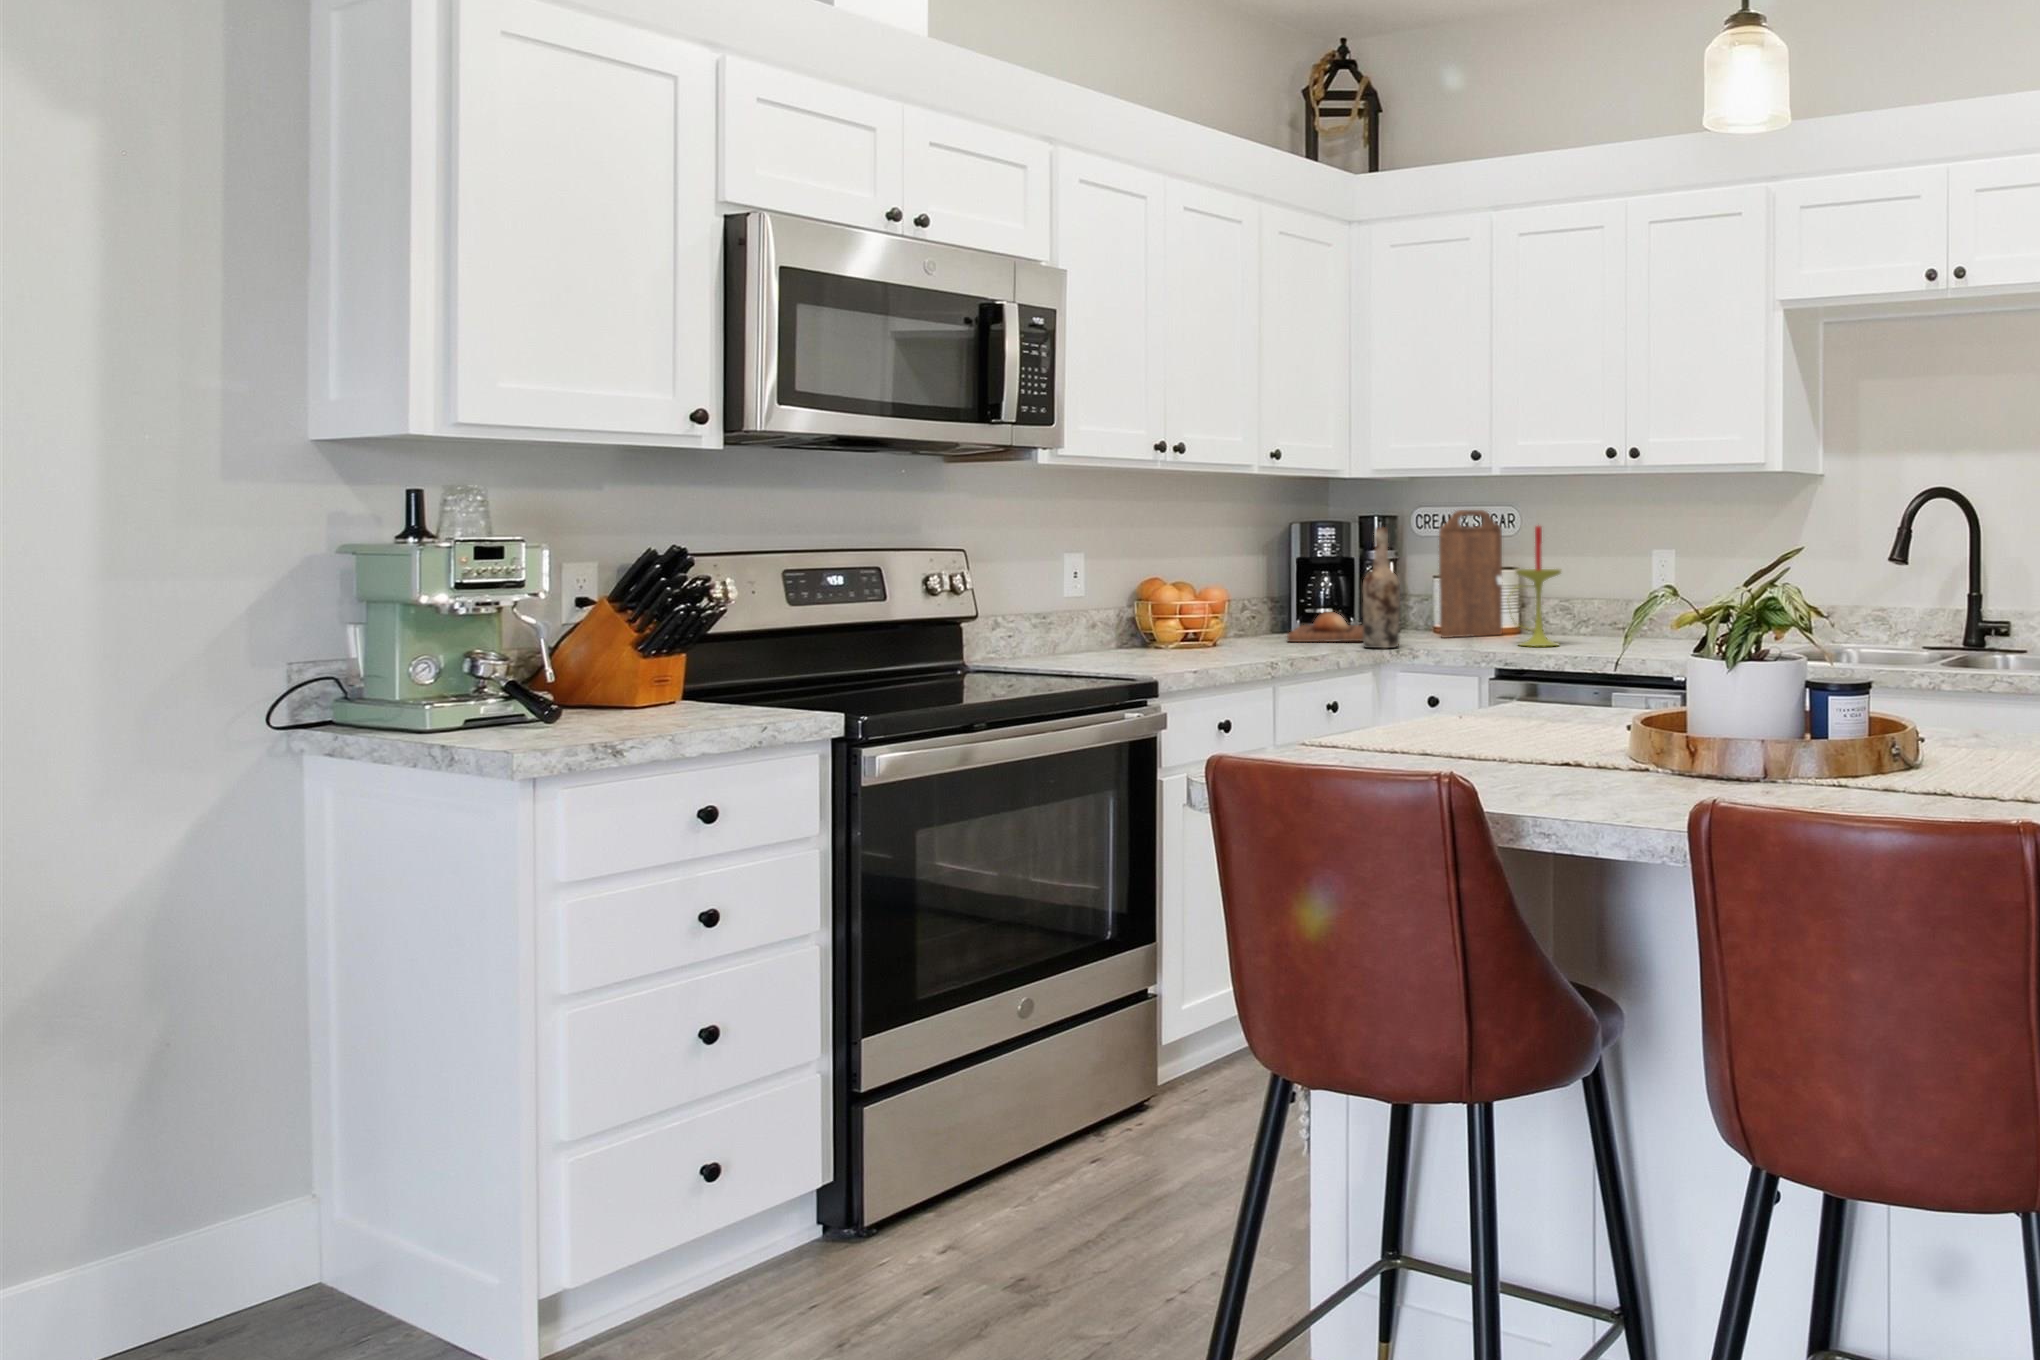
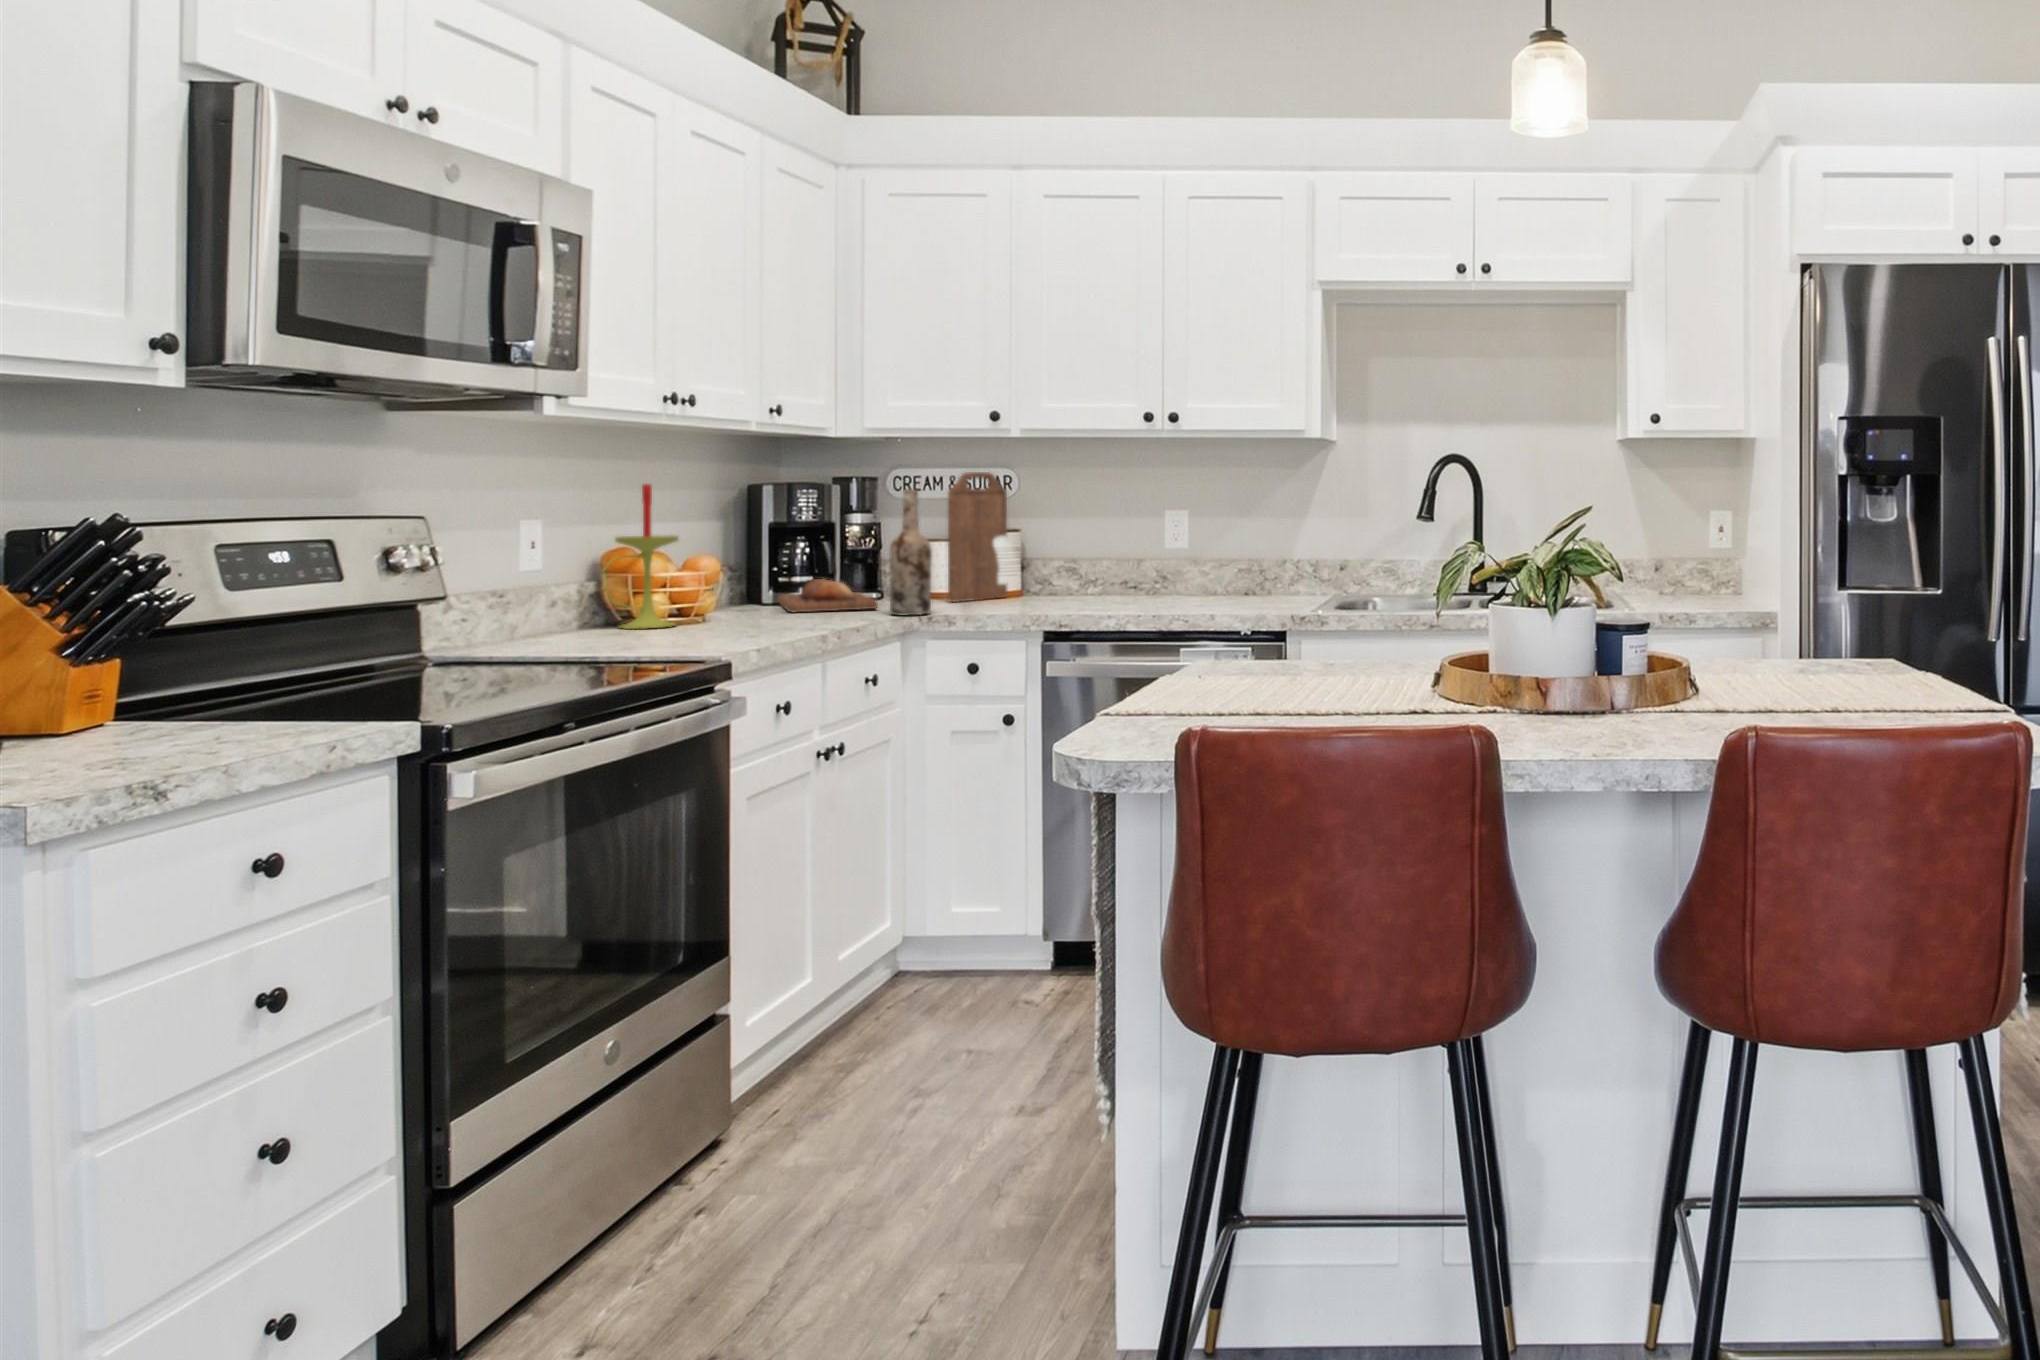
candle: present [1511,525,1561,646] -> present [601,484,678,629]

